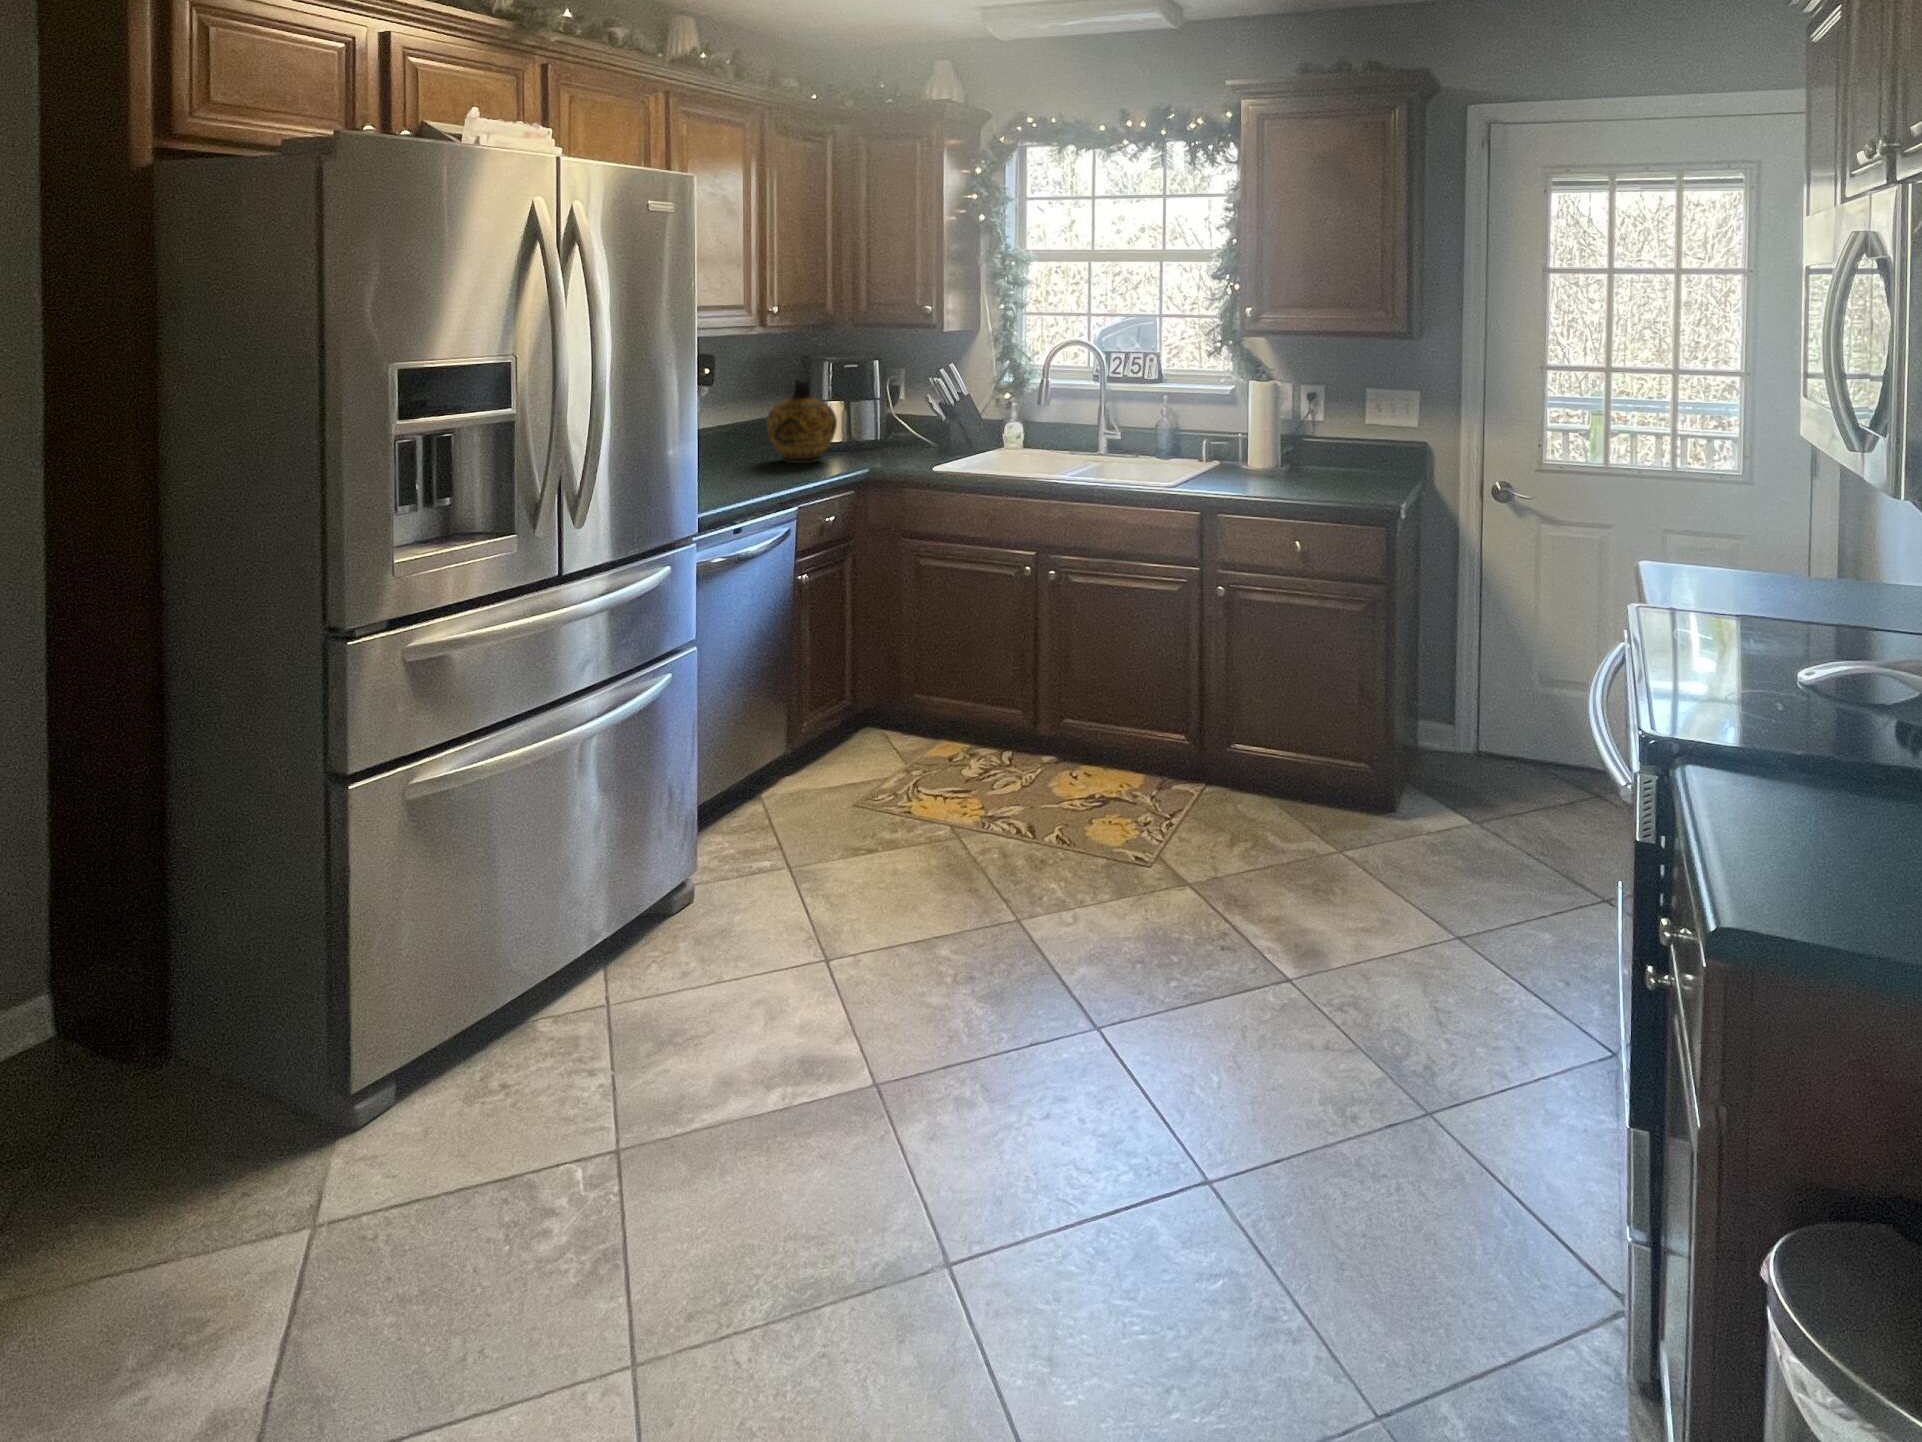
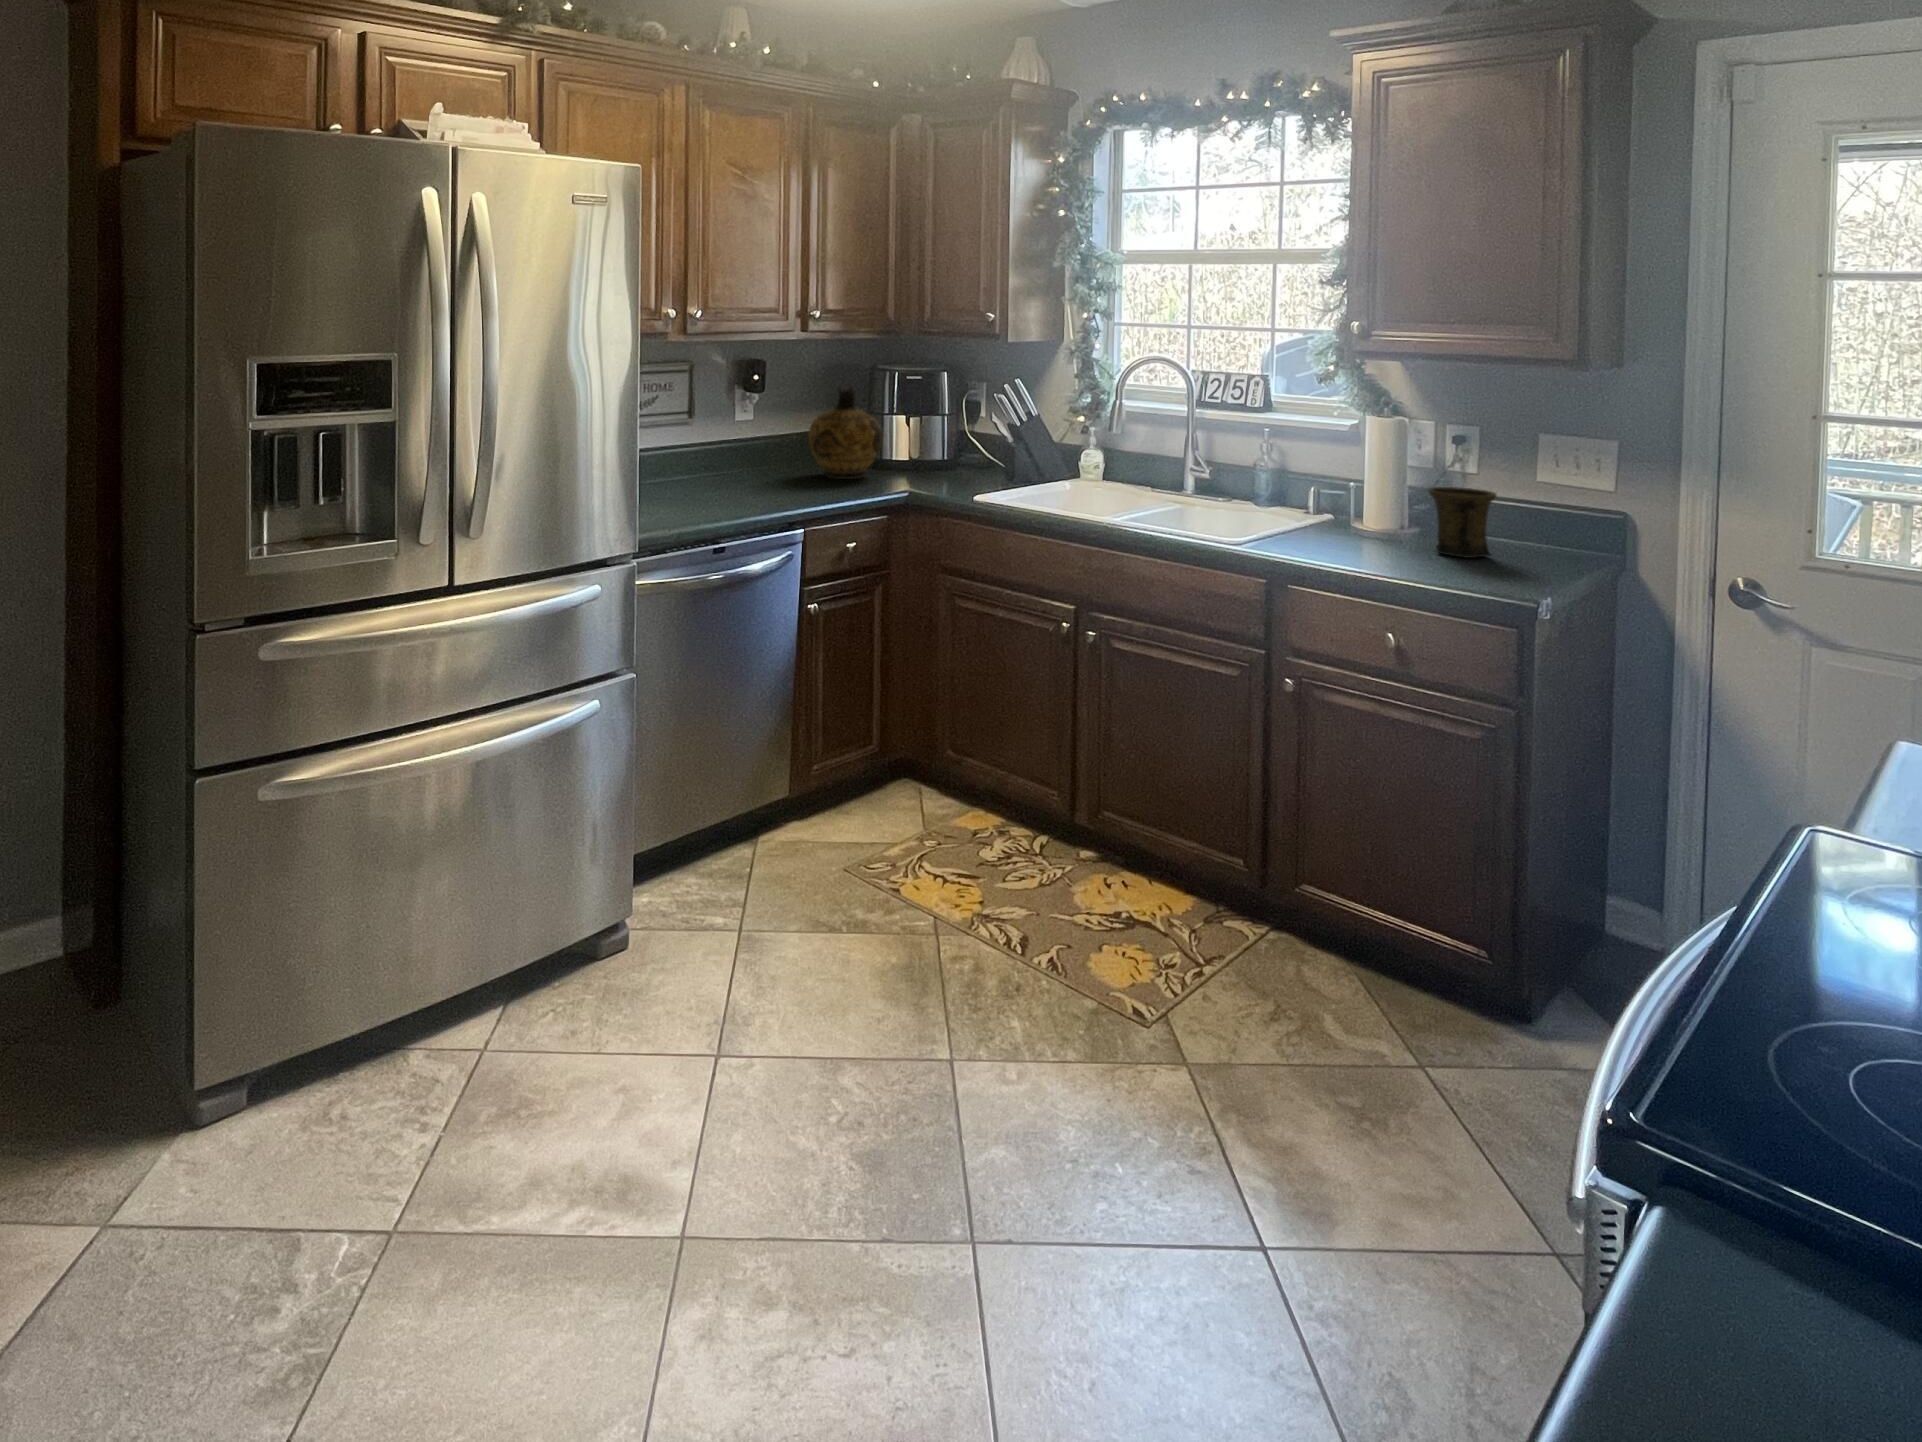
mug: none [1303,433,1350,484] -> present [1429,487,1497,558]

